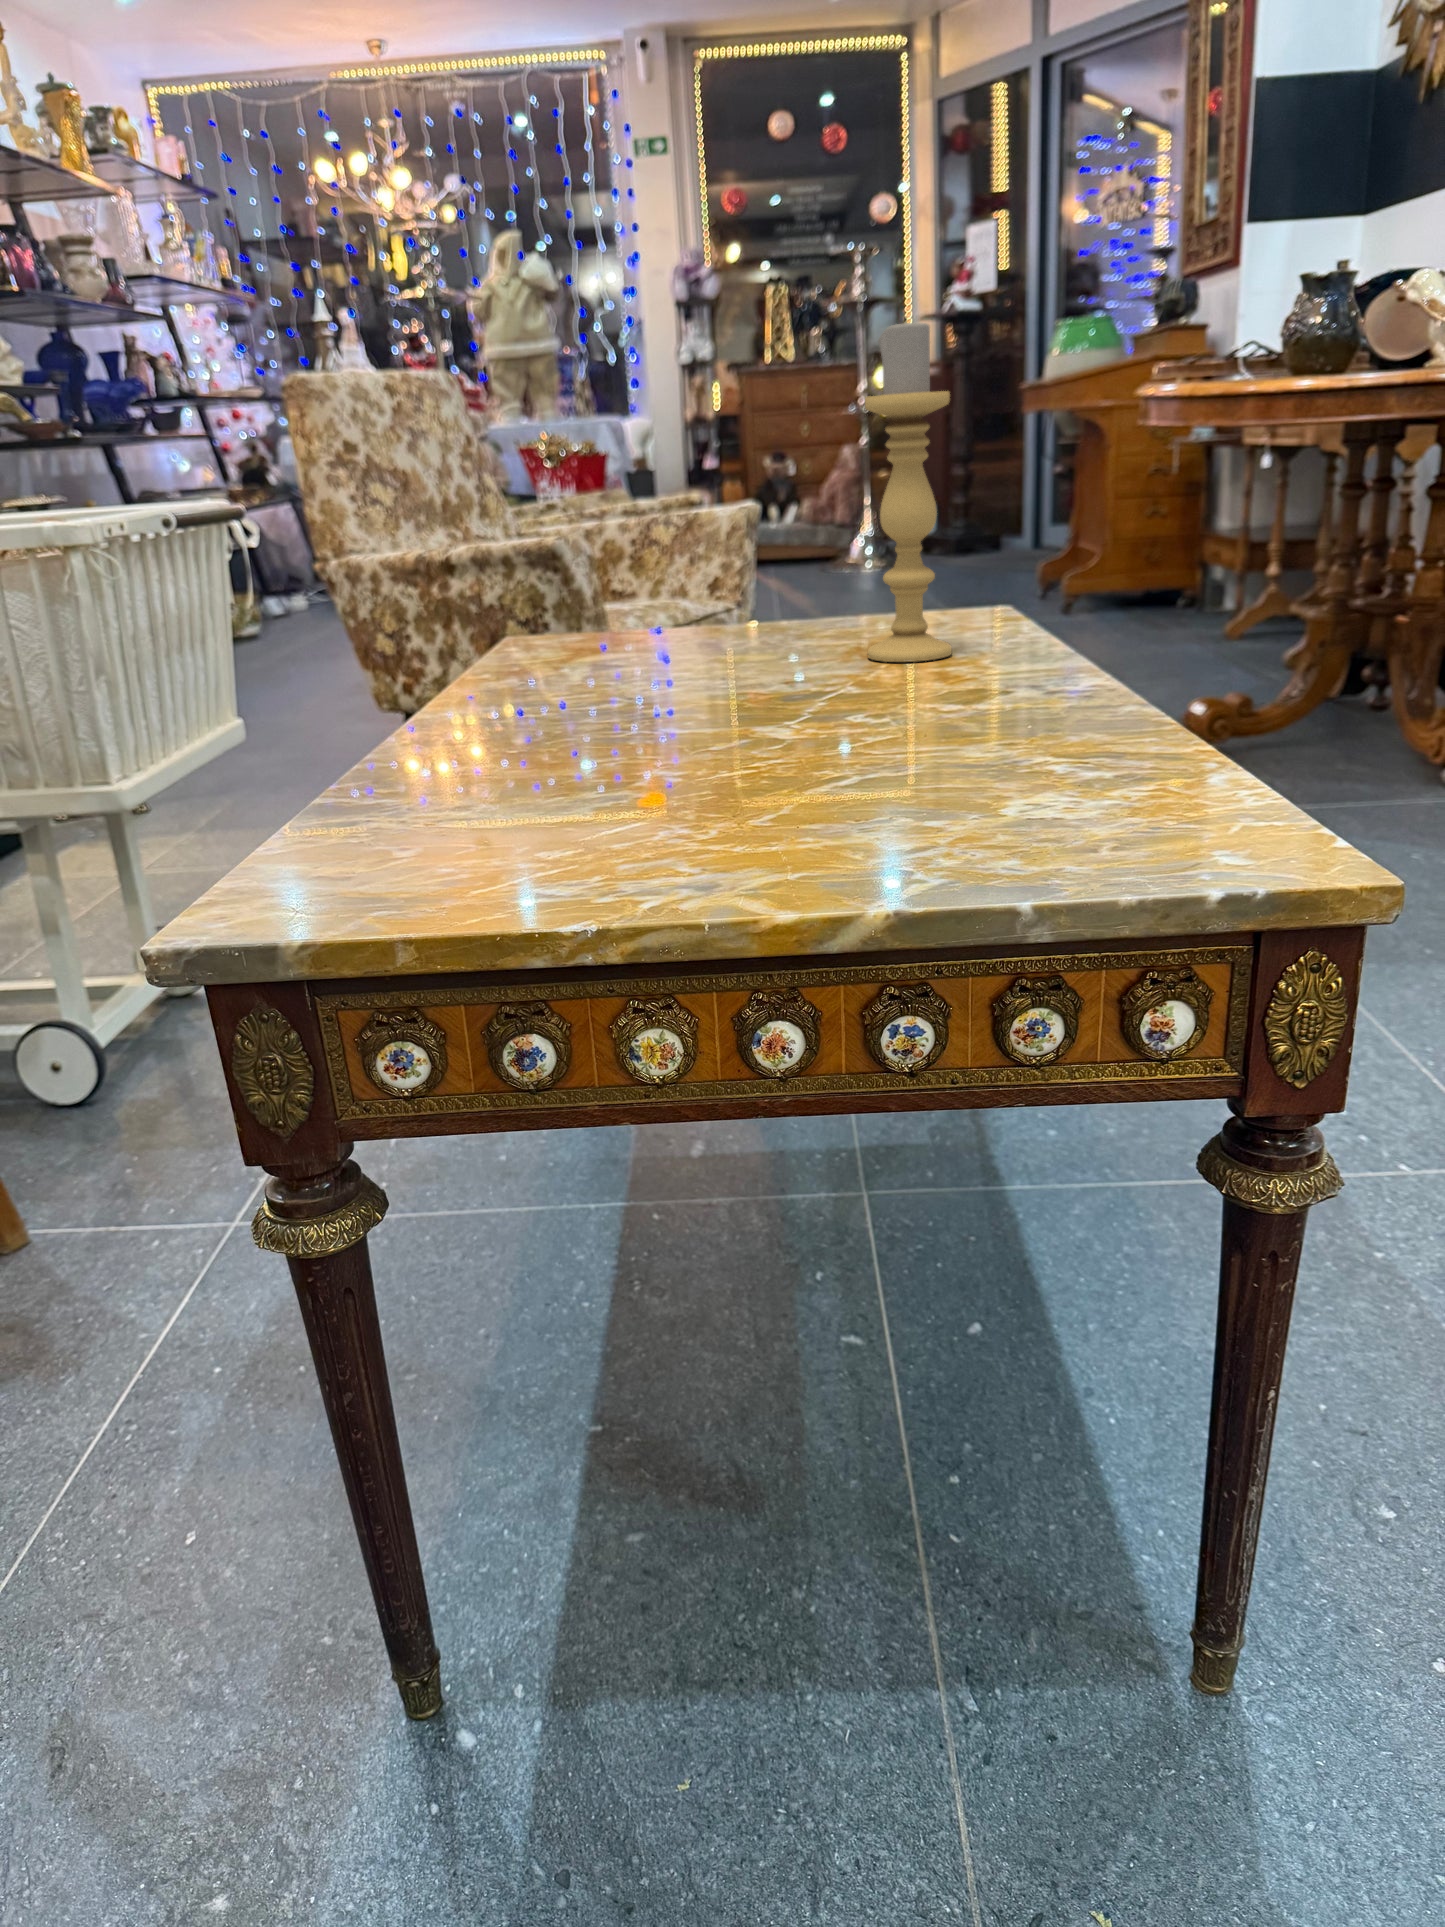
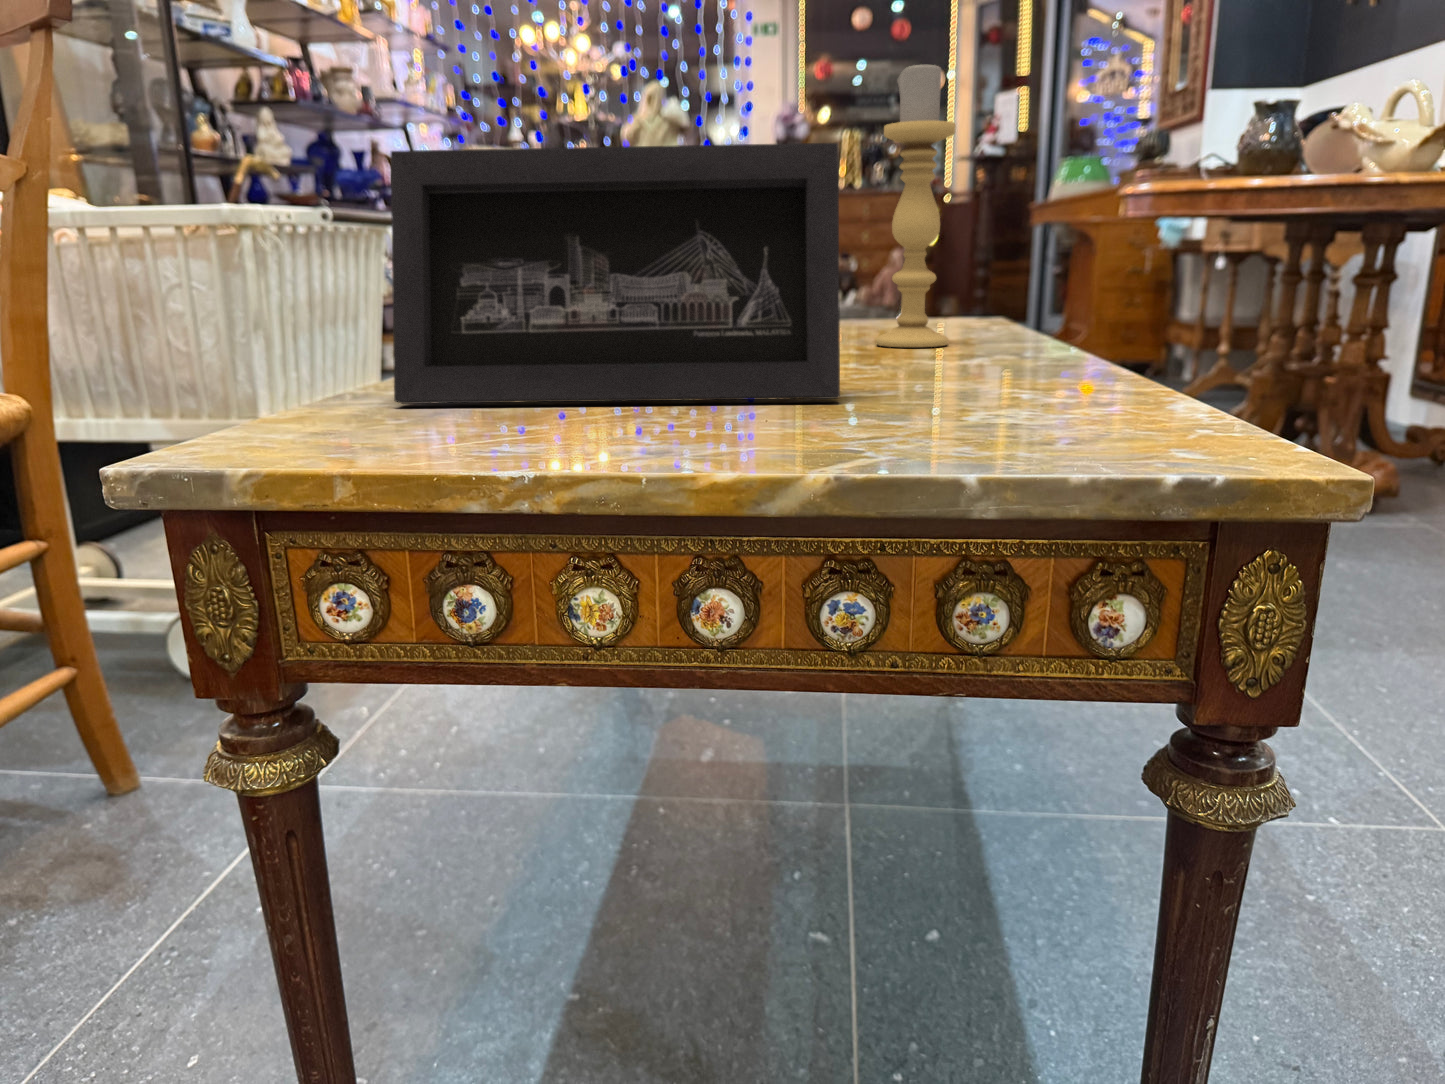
picture frame: none [338,491,861,811] -> present [391,143,840,404]

